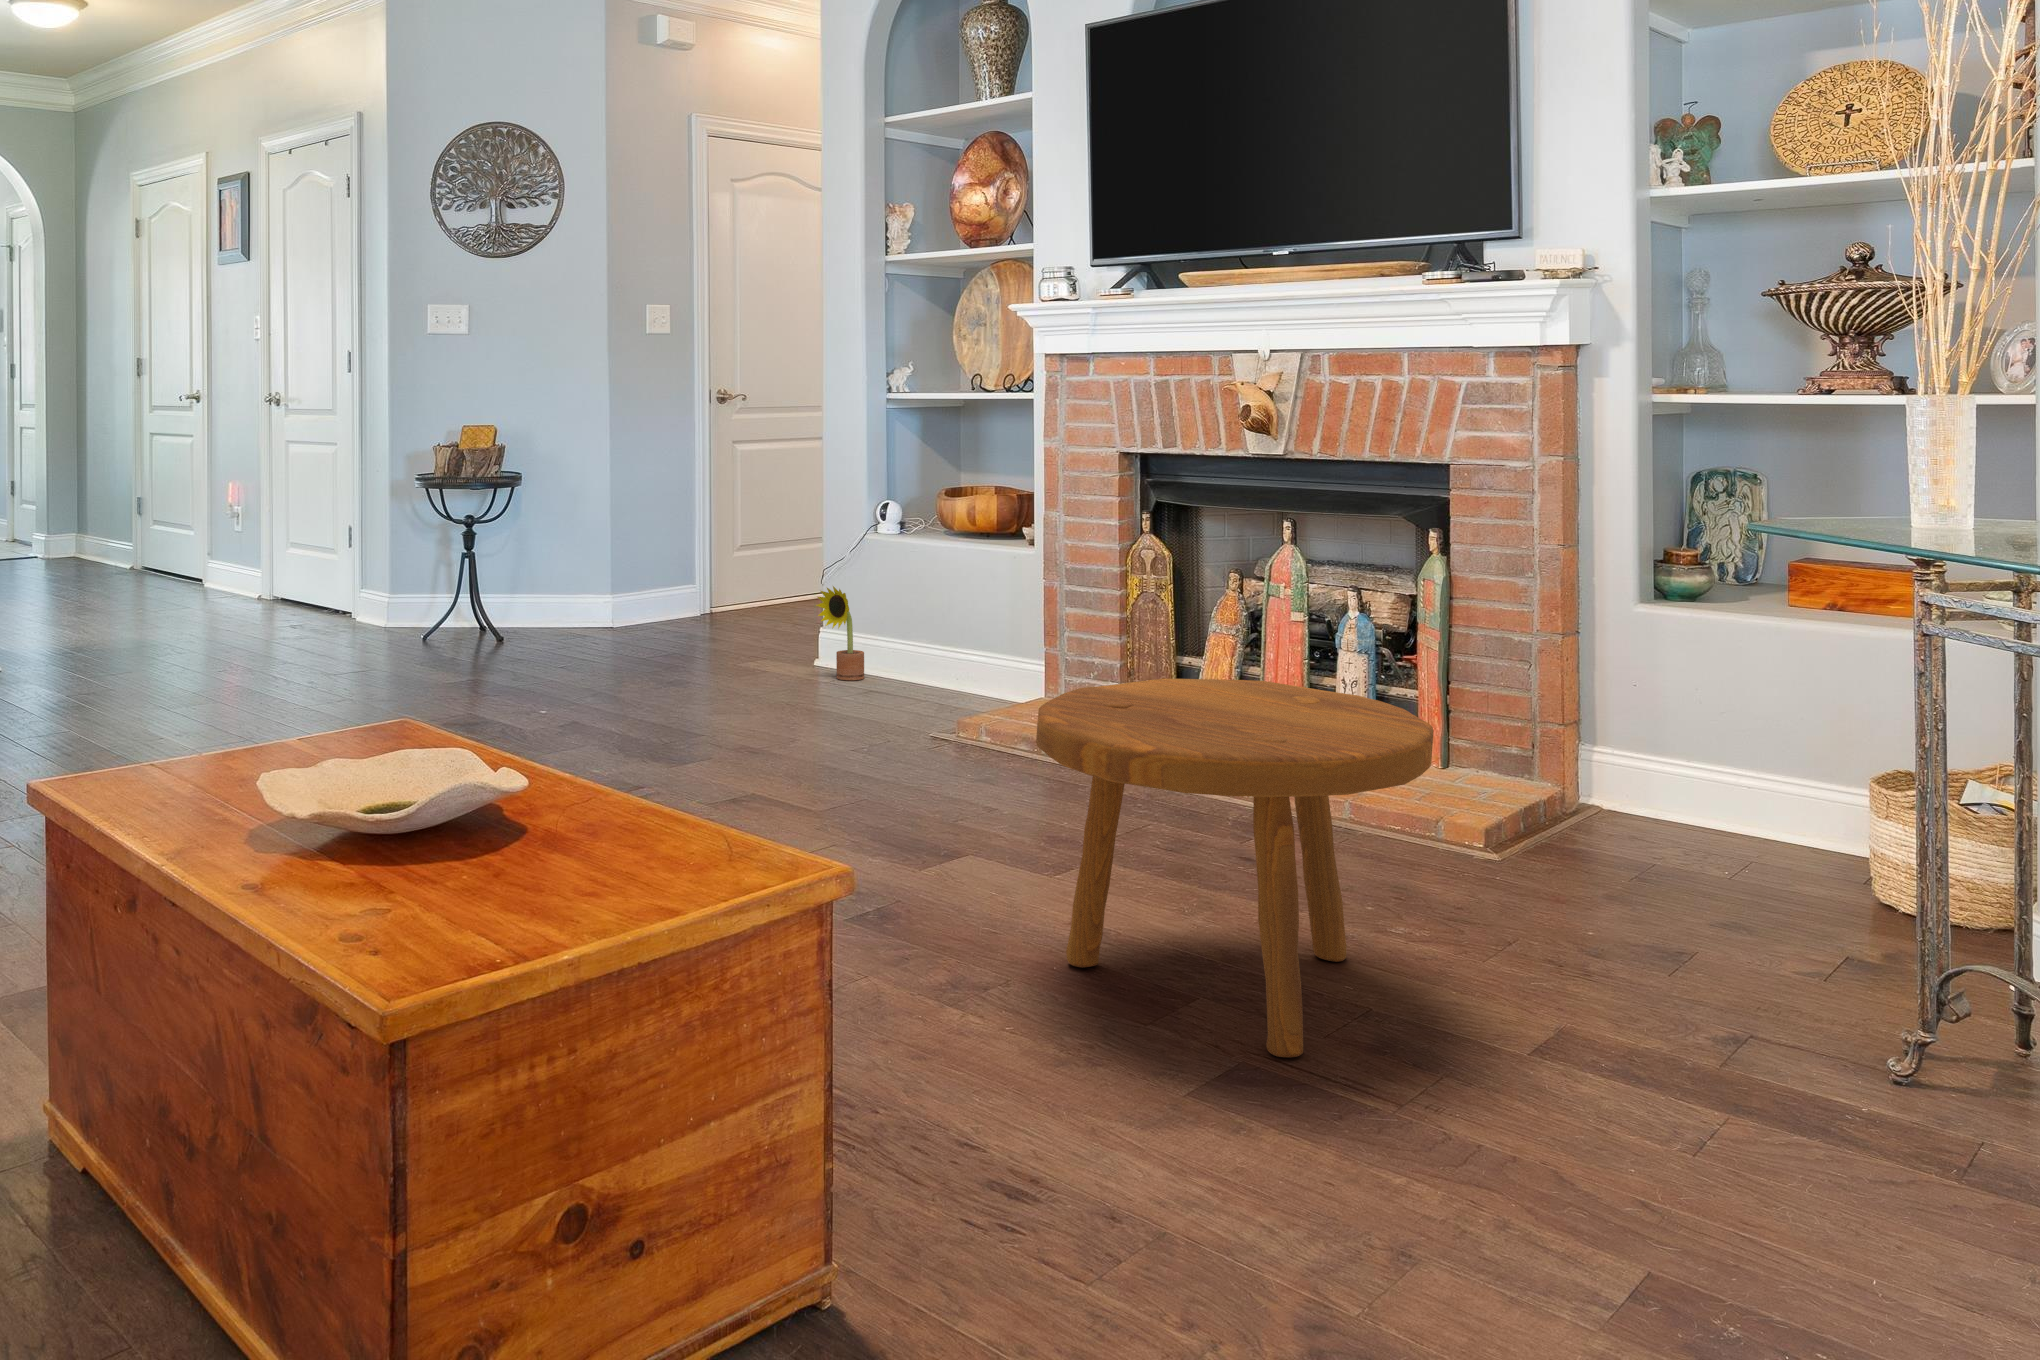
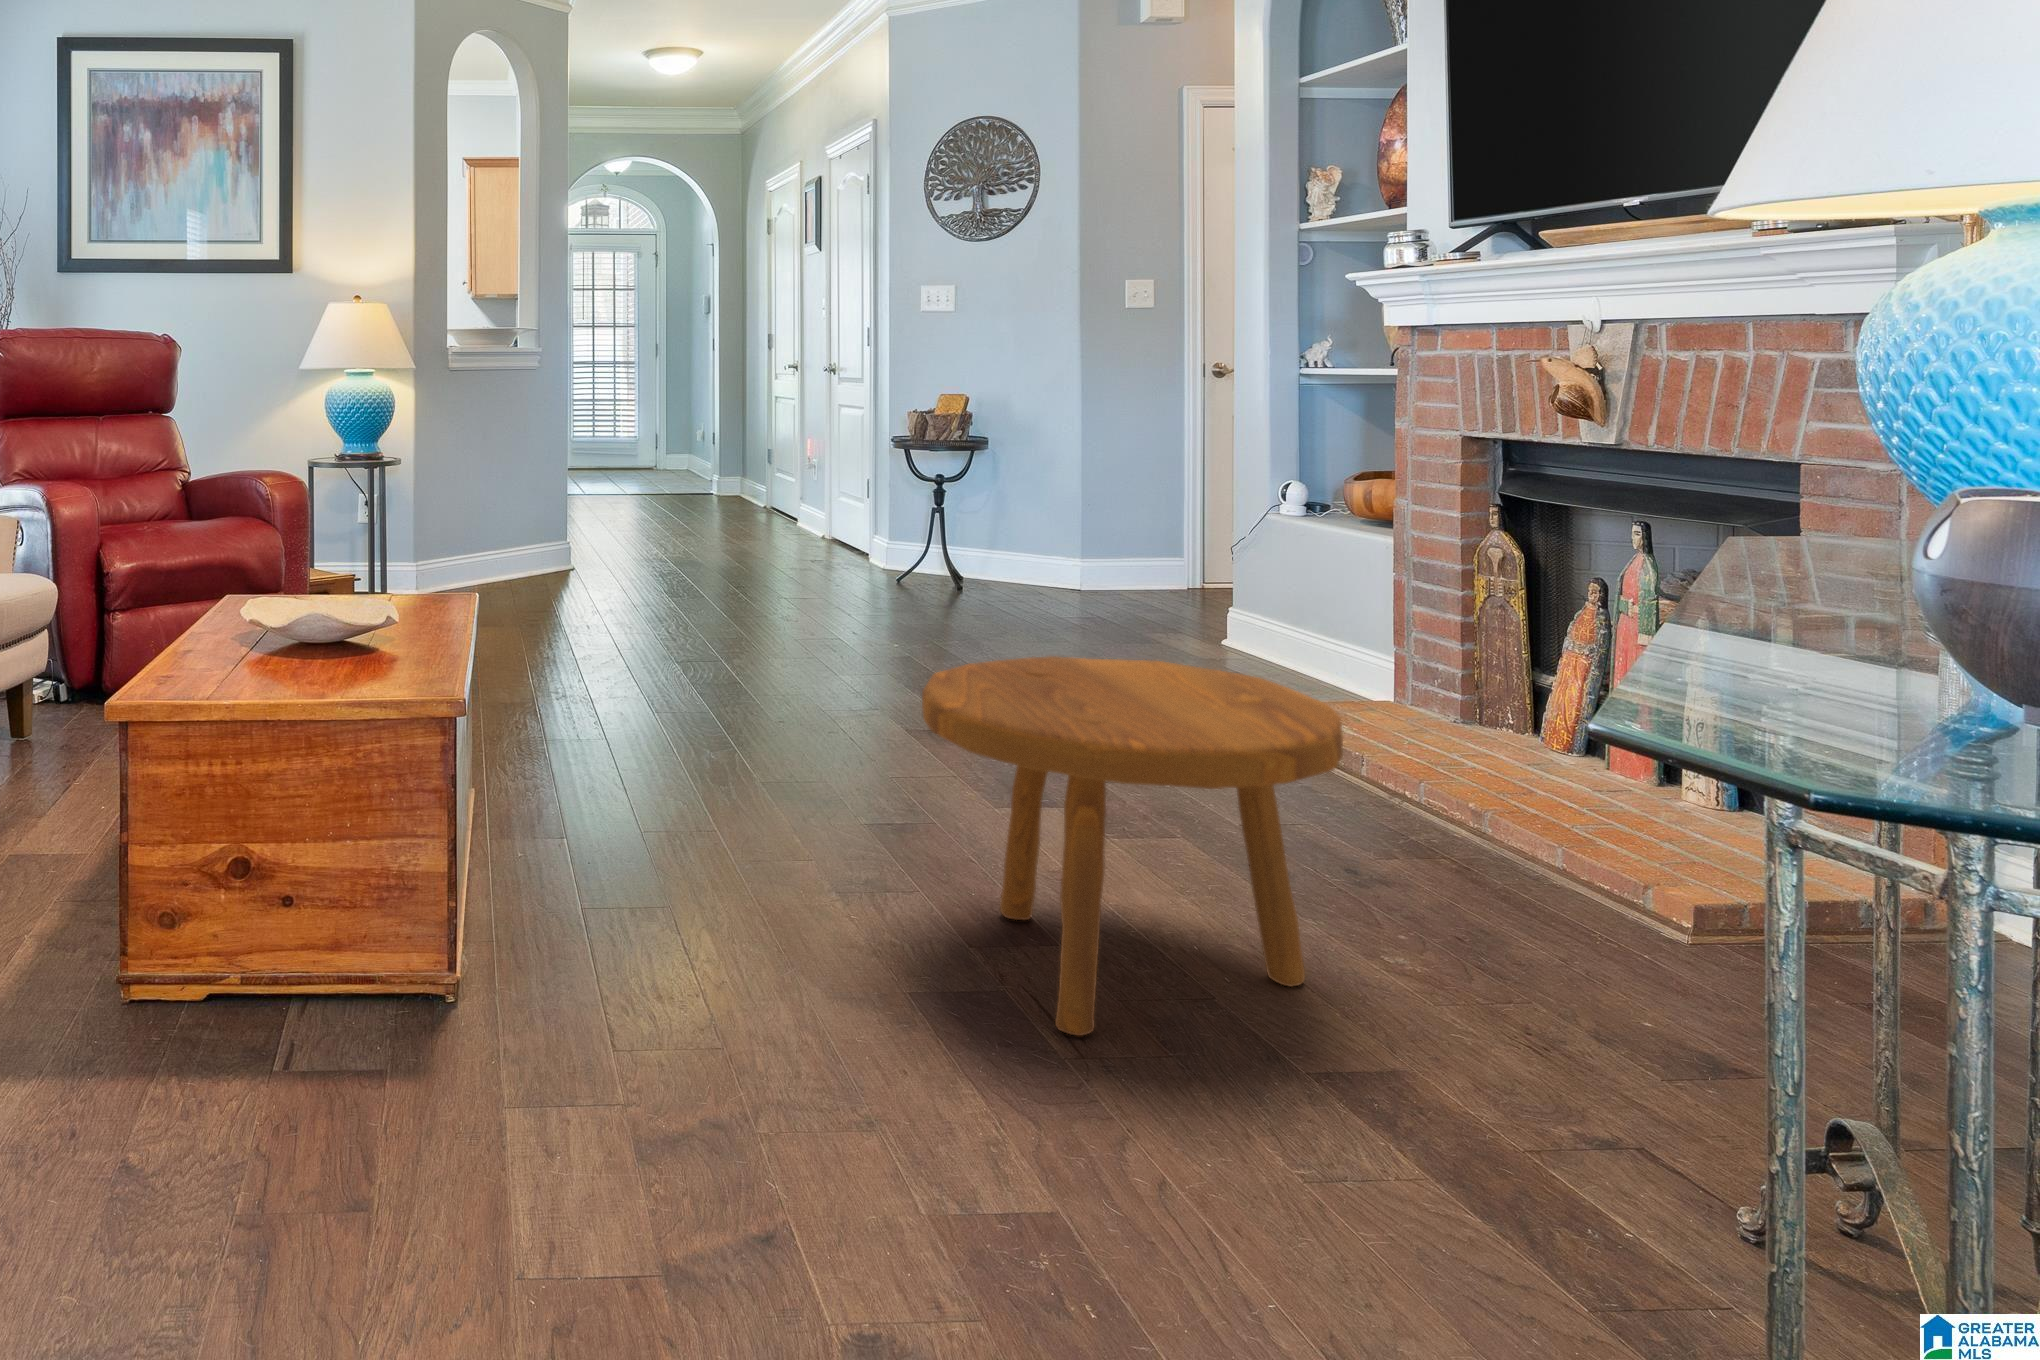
decorative plant: present [816,586,864,680] -> none [1198,559,1252,658]

